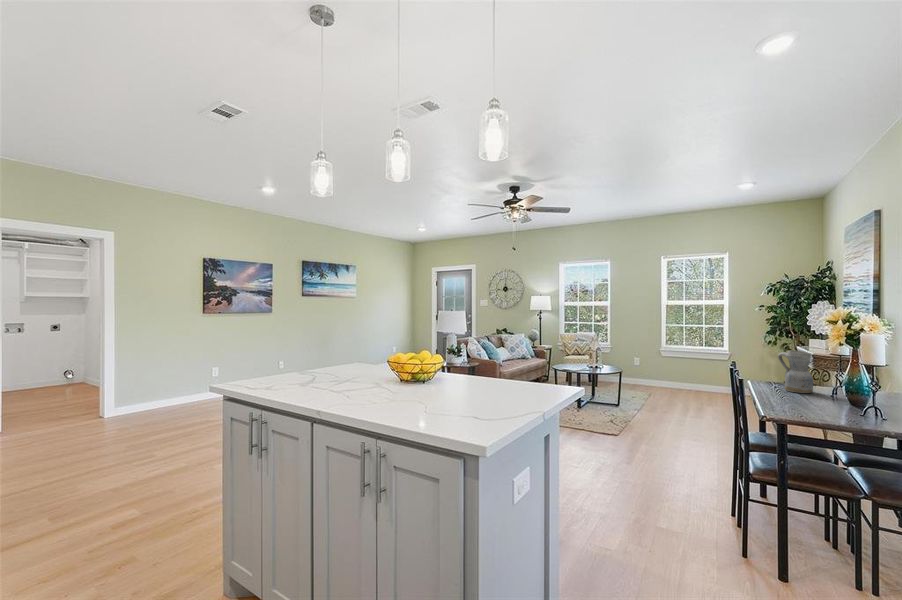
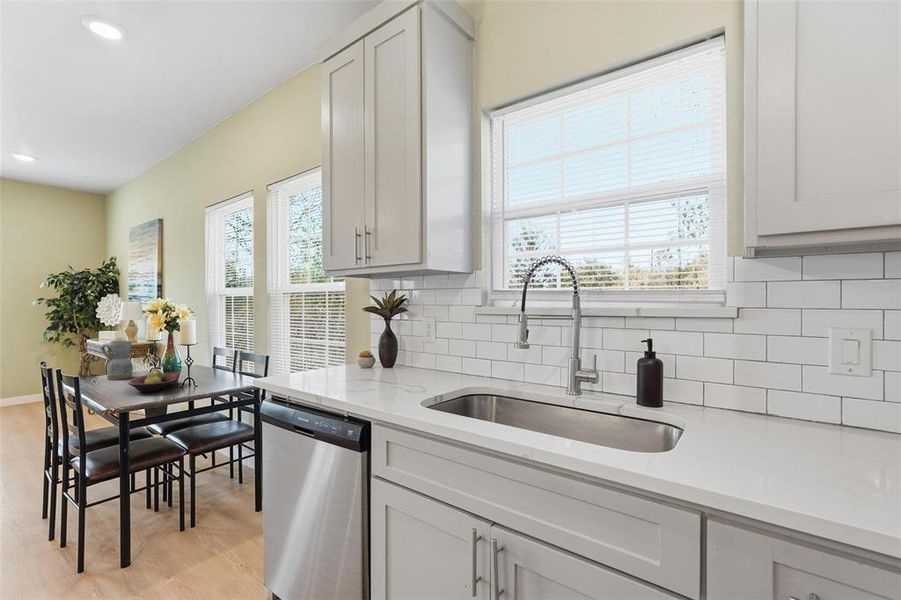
fruit bowl: none [793,389,863,417] -> present [128,369,178,393]

